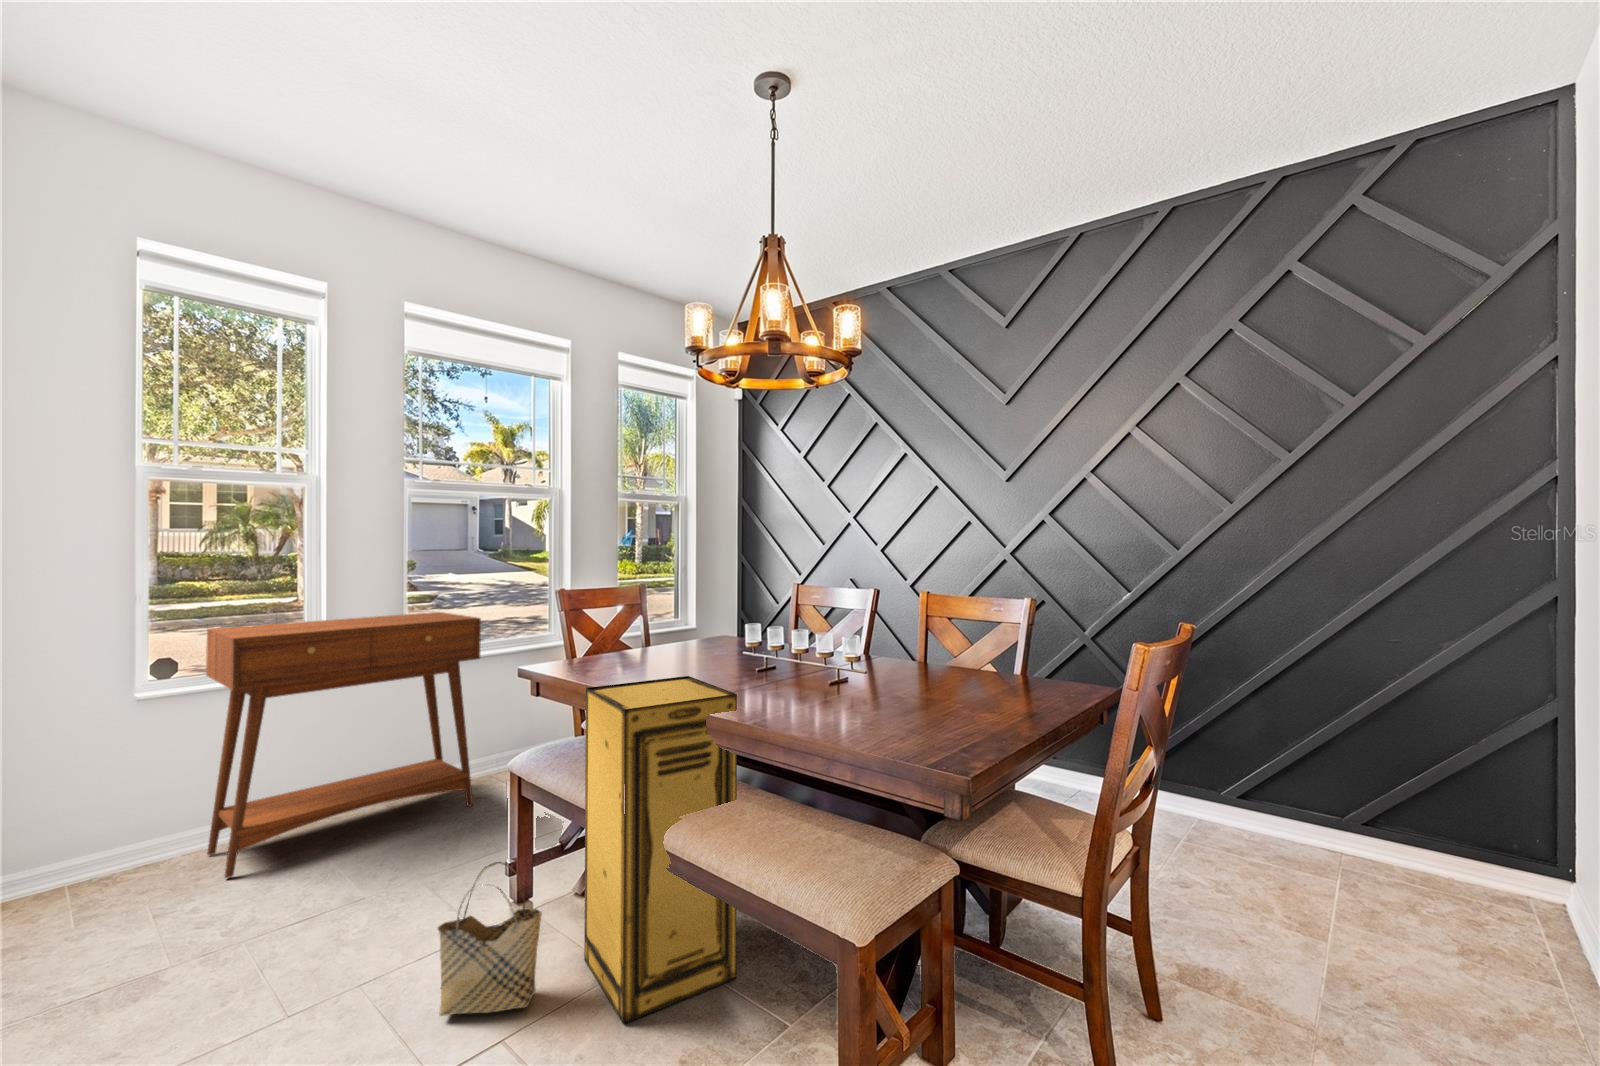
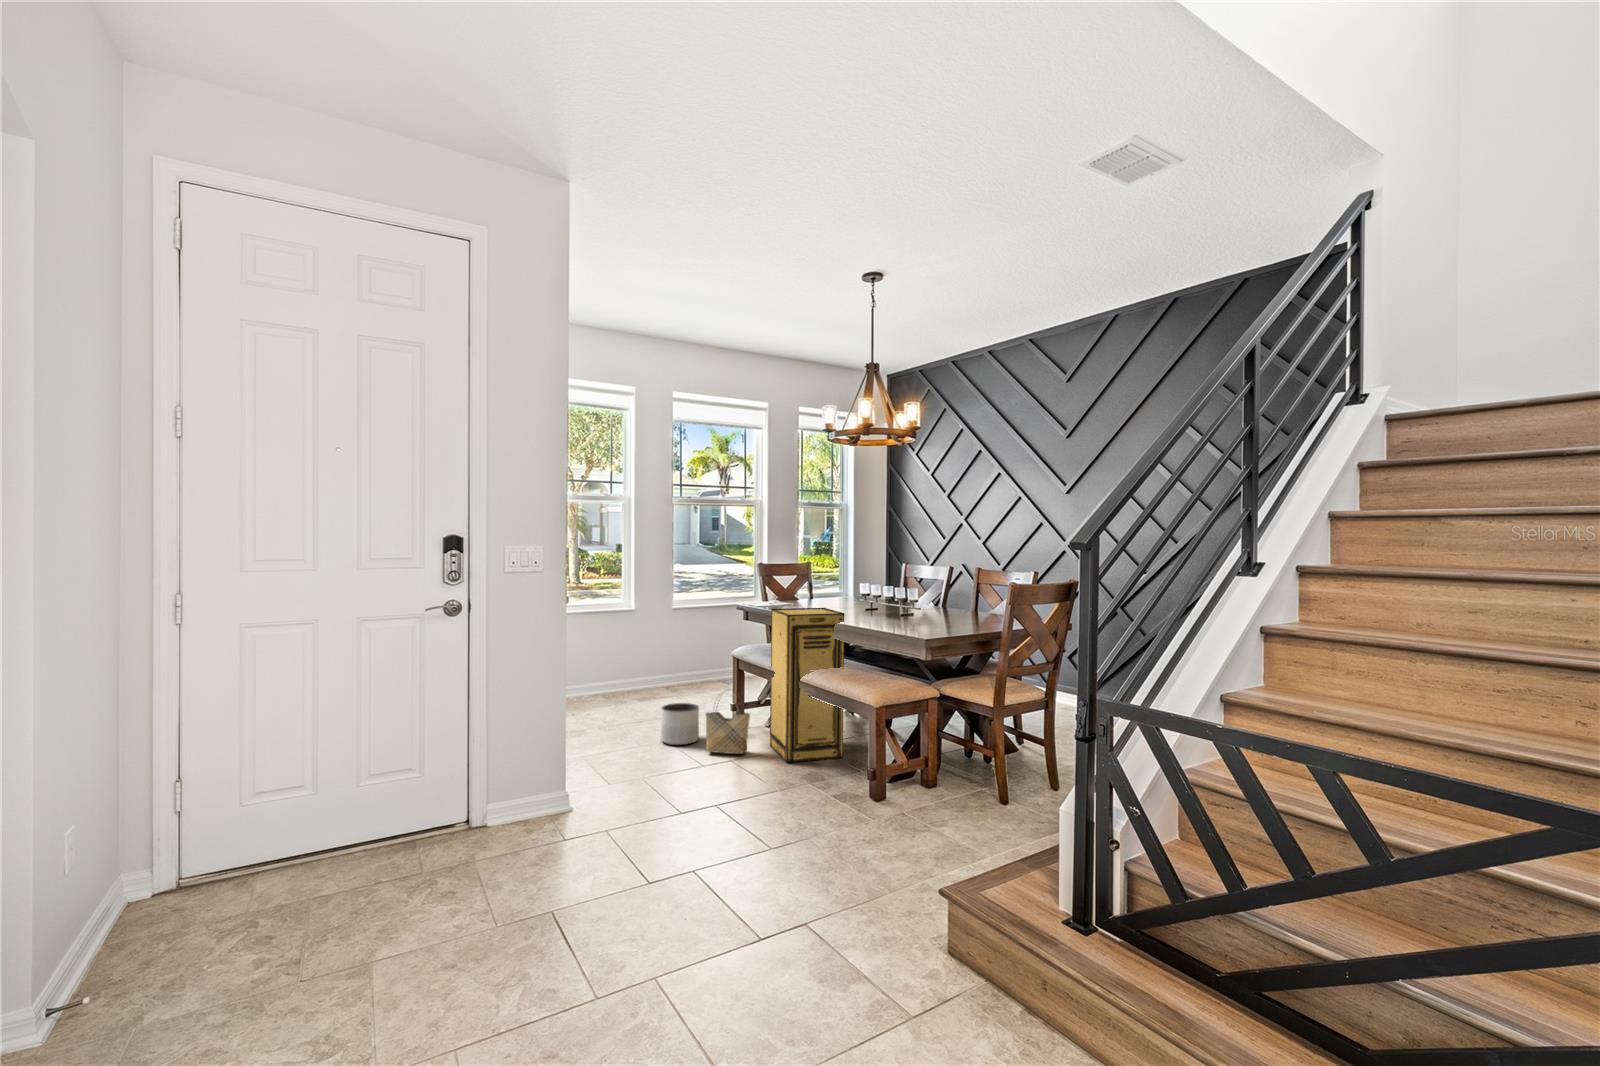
console table: present [206,612,481,878] -> none [580,577,714,707]
planter: none [340,884,431,995] -> present [661,703,699,745]

